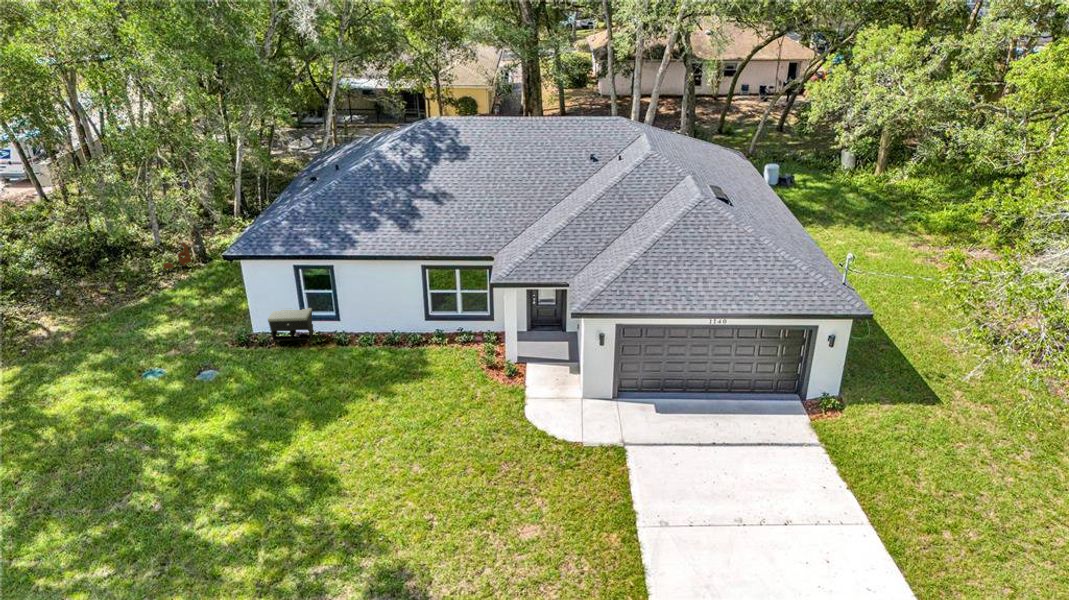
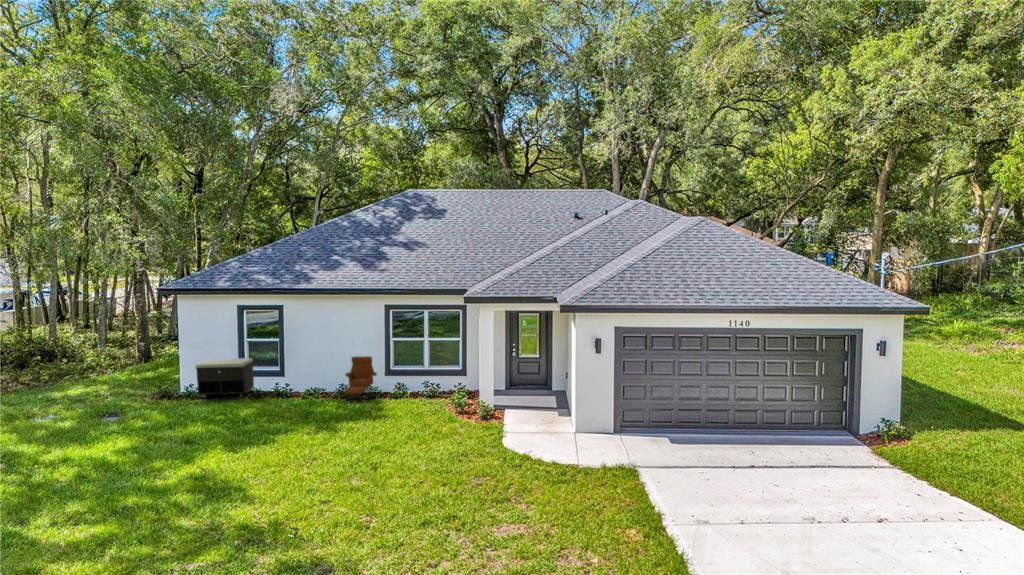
lounge chair: present [163,242,192,273] -> present [345,356,377,403]

